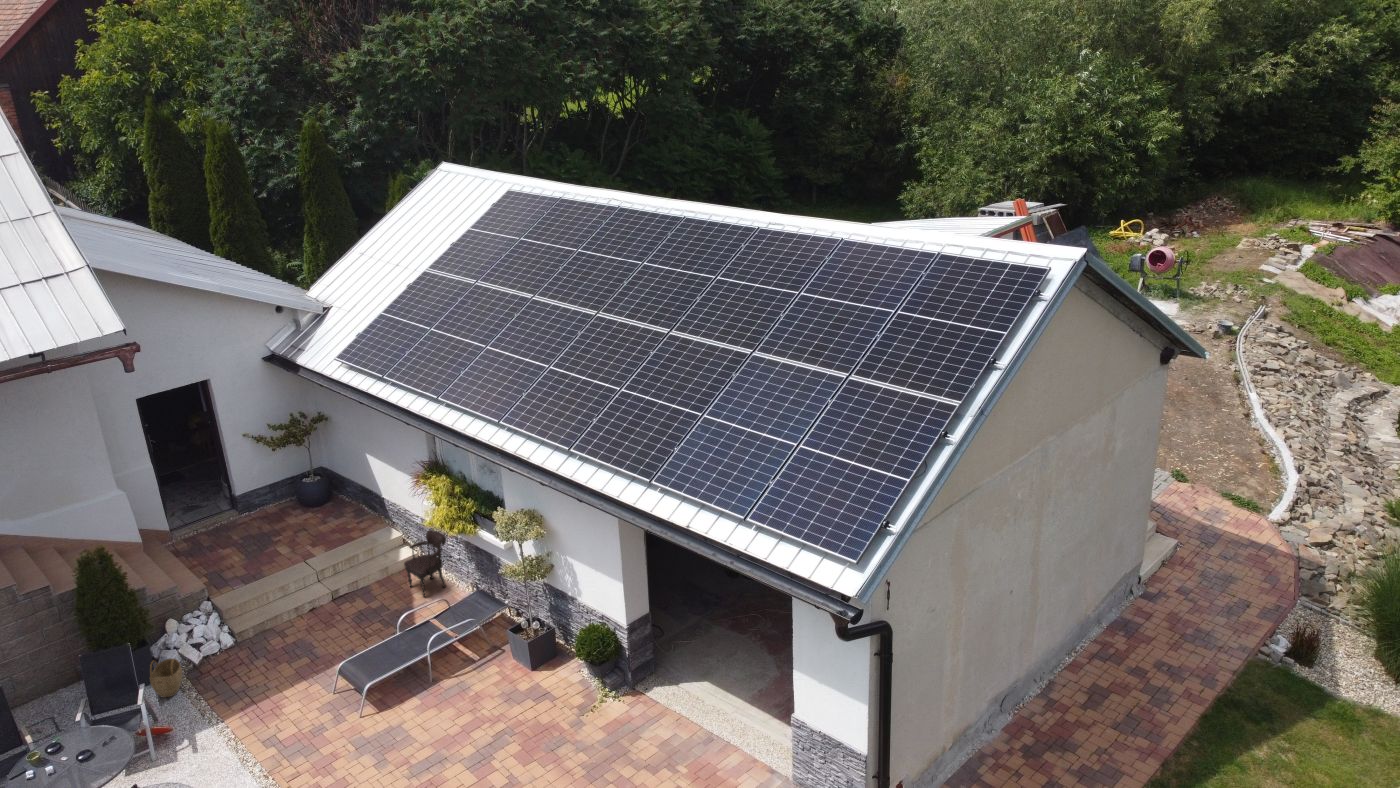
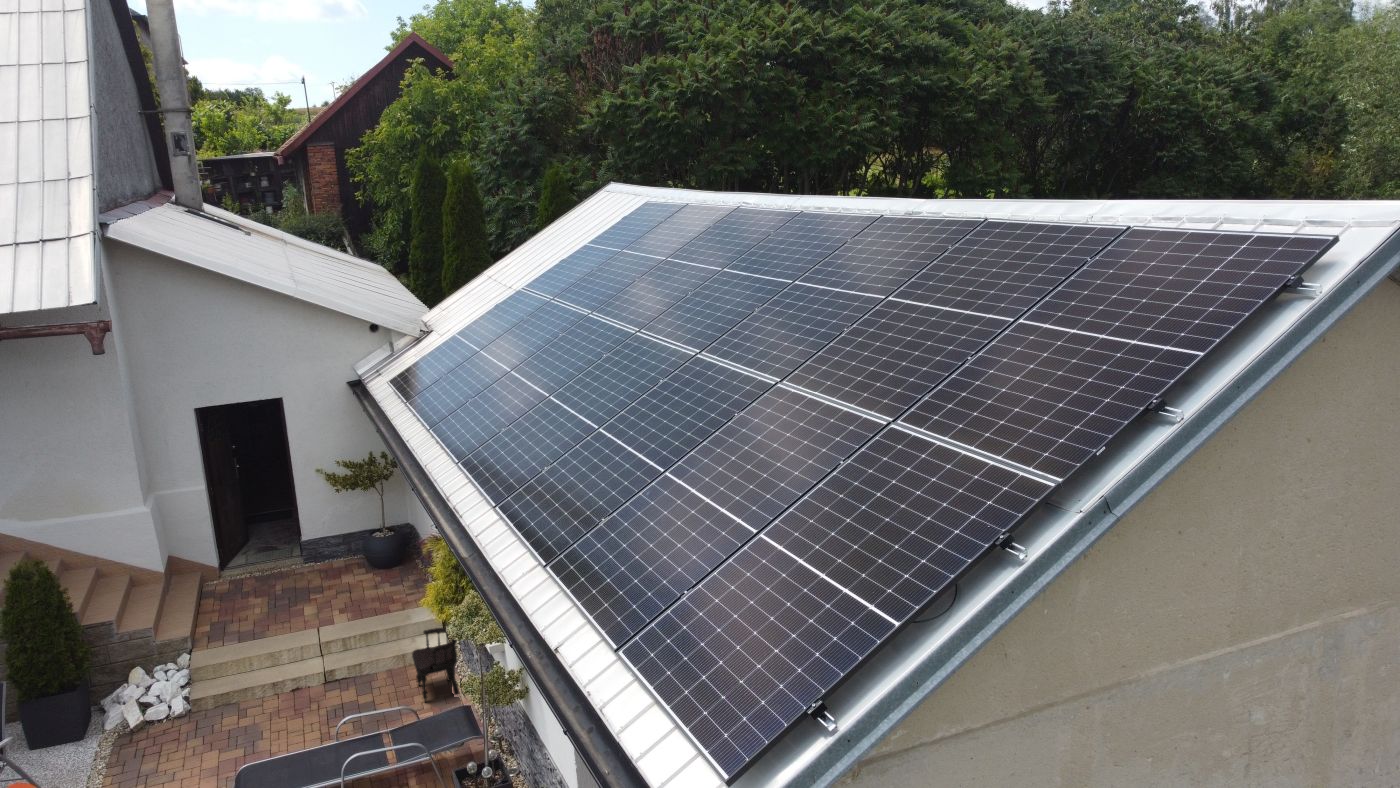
woven basket: present [150,658,182,698] -> none [64,709,109,759]

